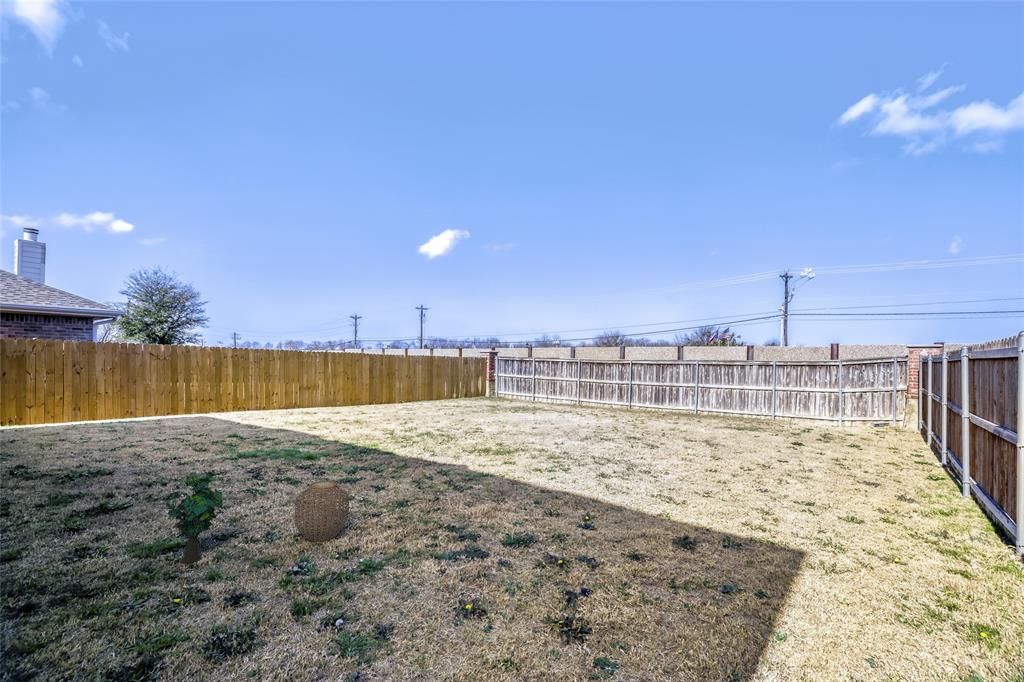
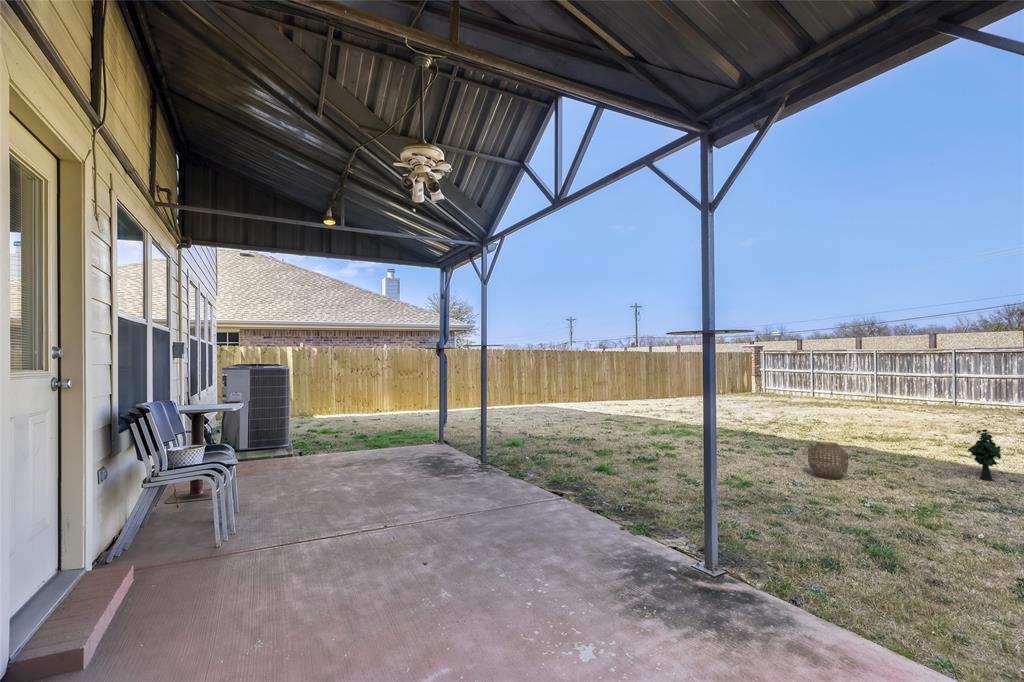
decorative plant: present [167,472,224,563] -> present [968,429,1001,481]

